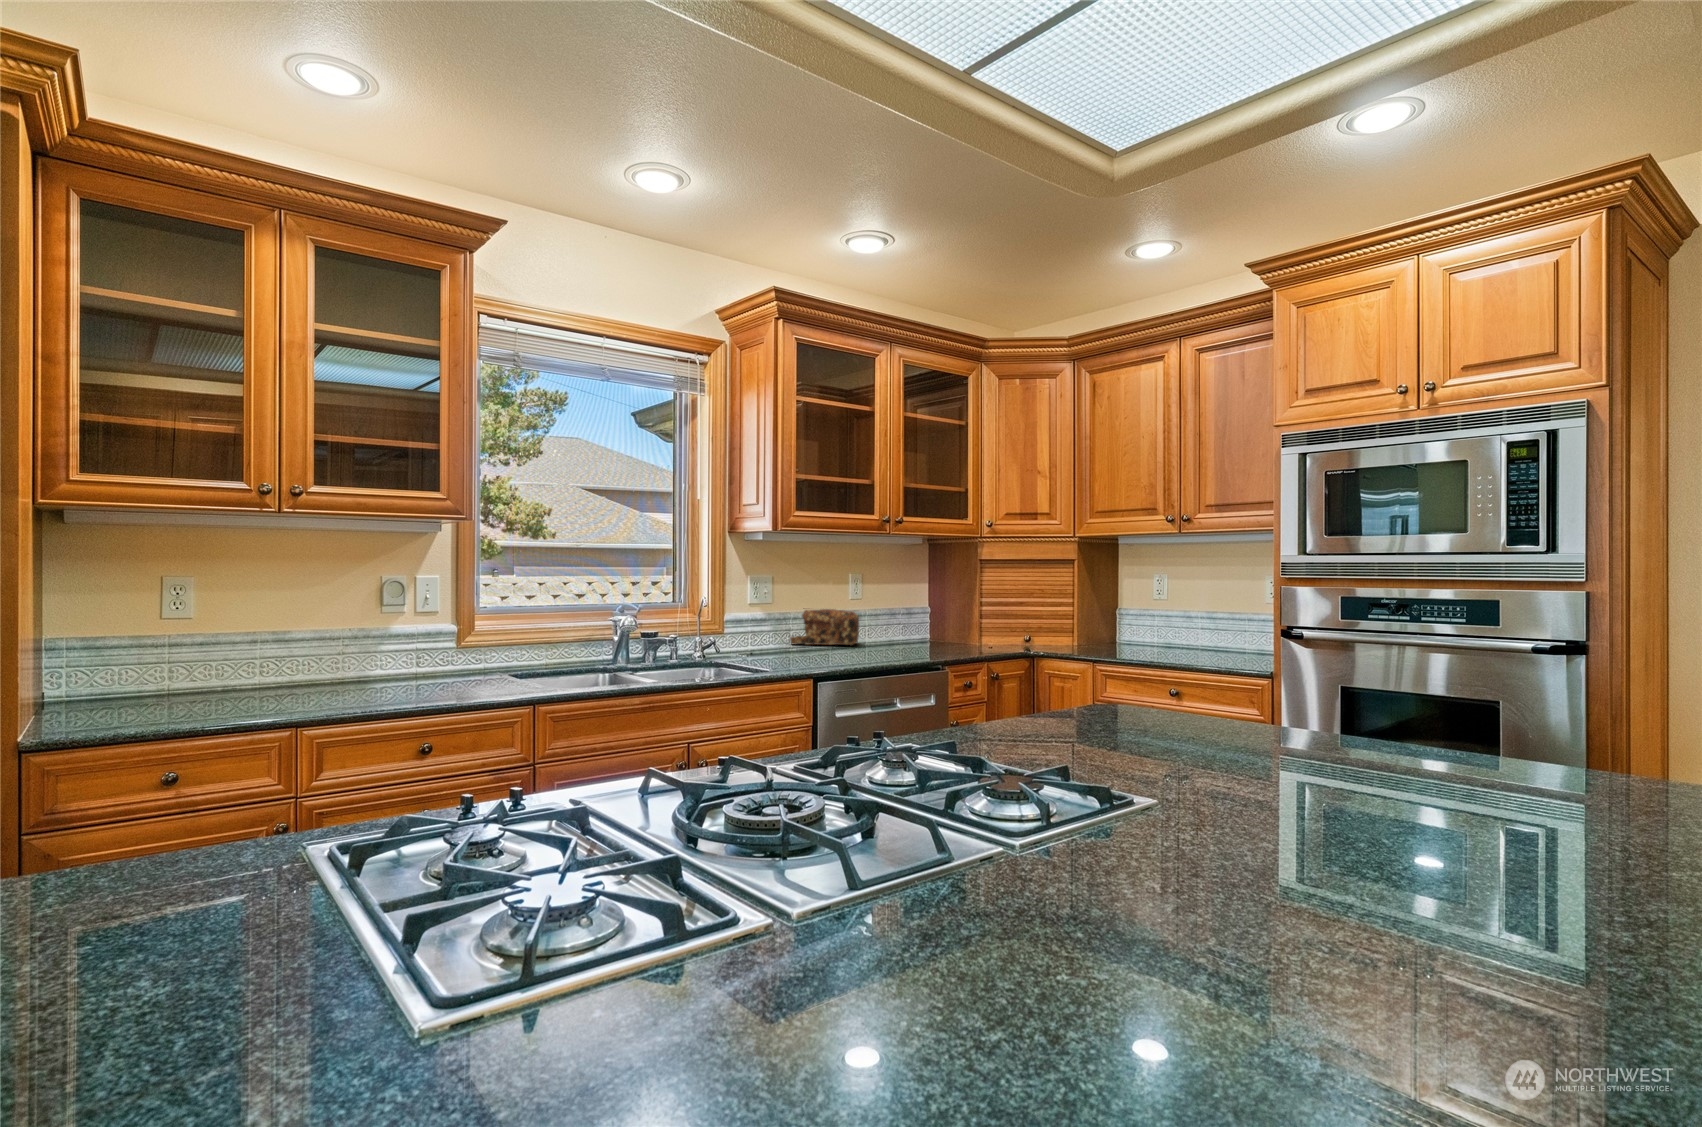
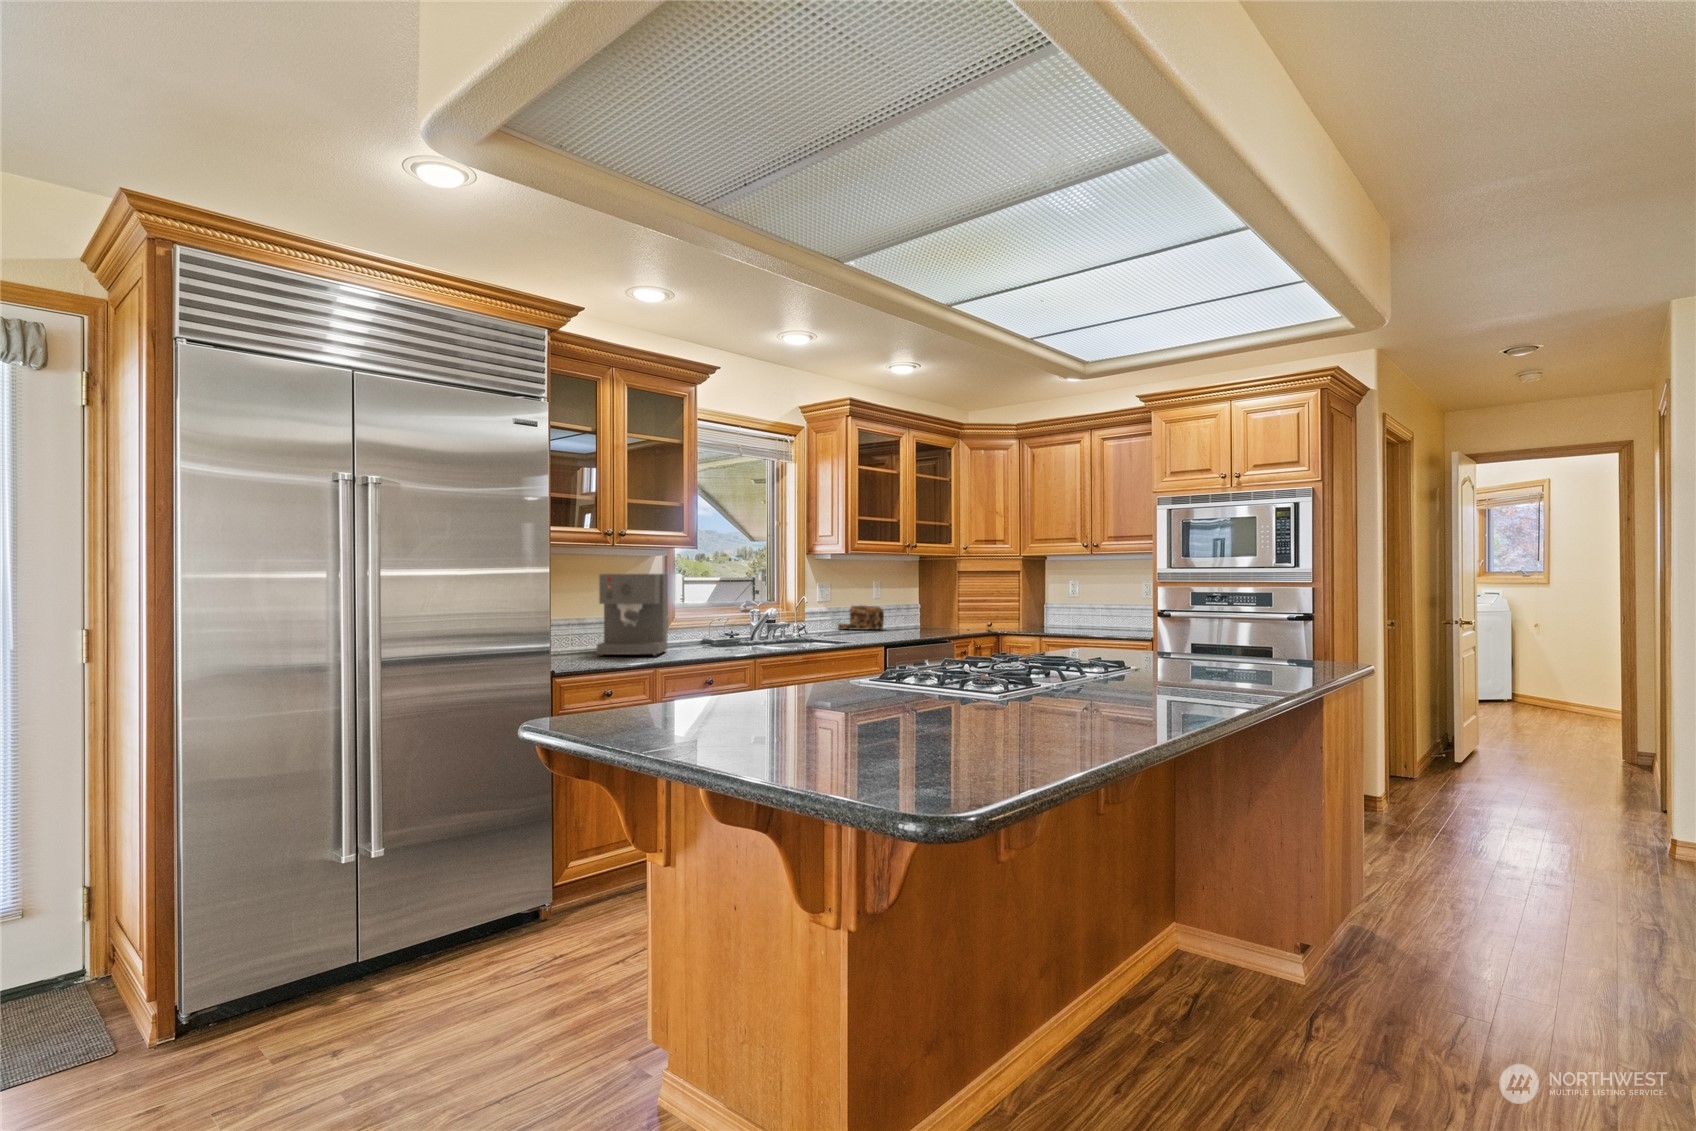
coffee maker: none [246,560,402,702] -> present [597,574,668,656]

